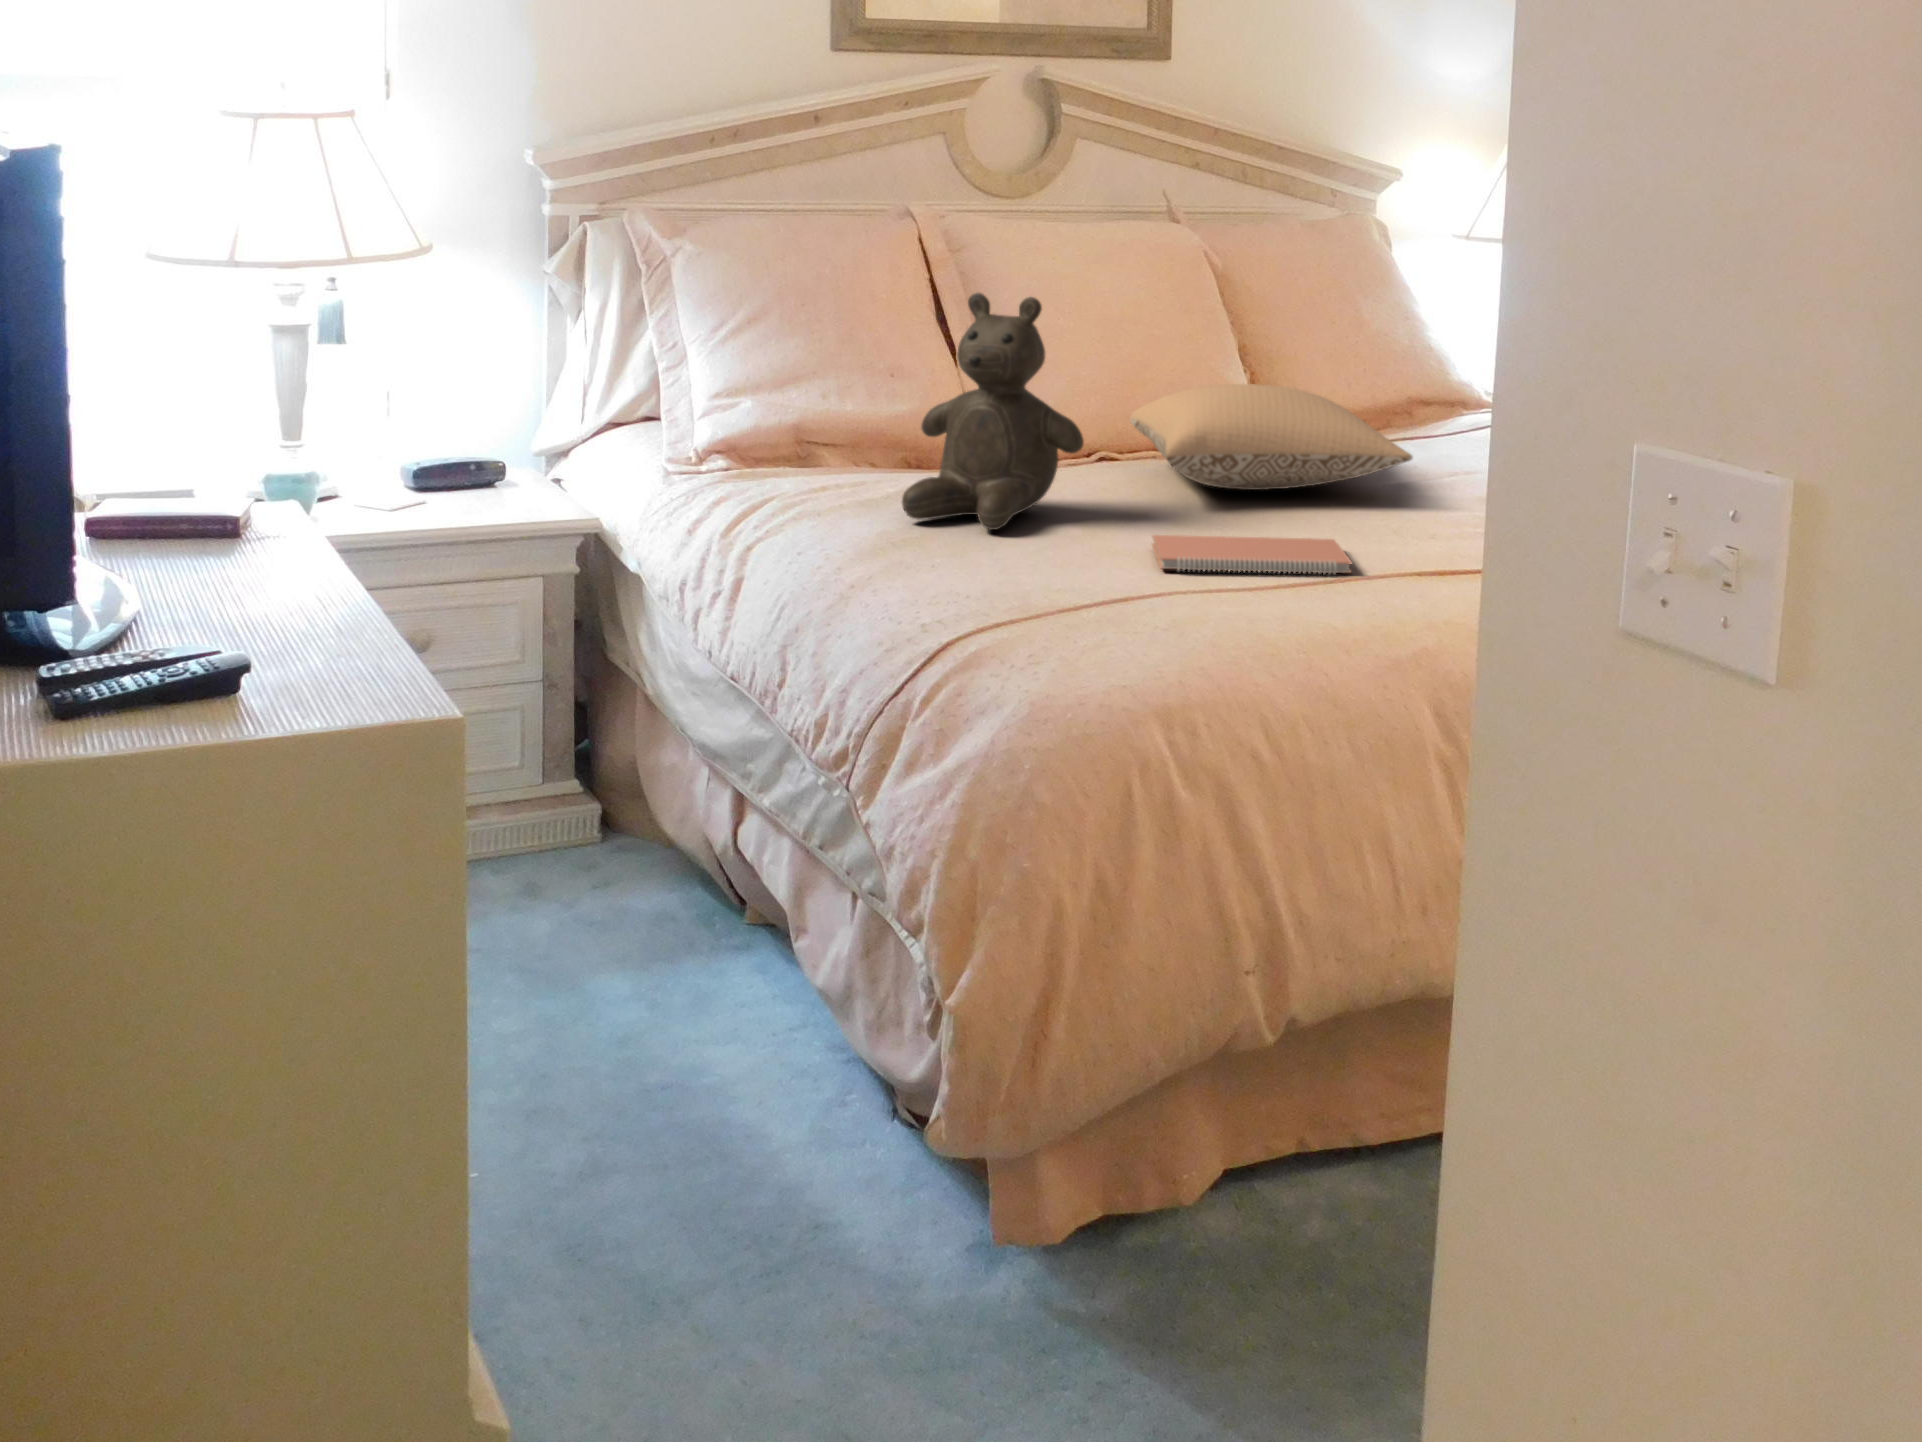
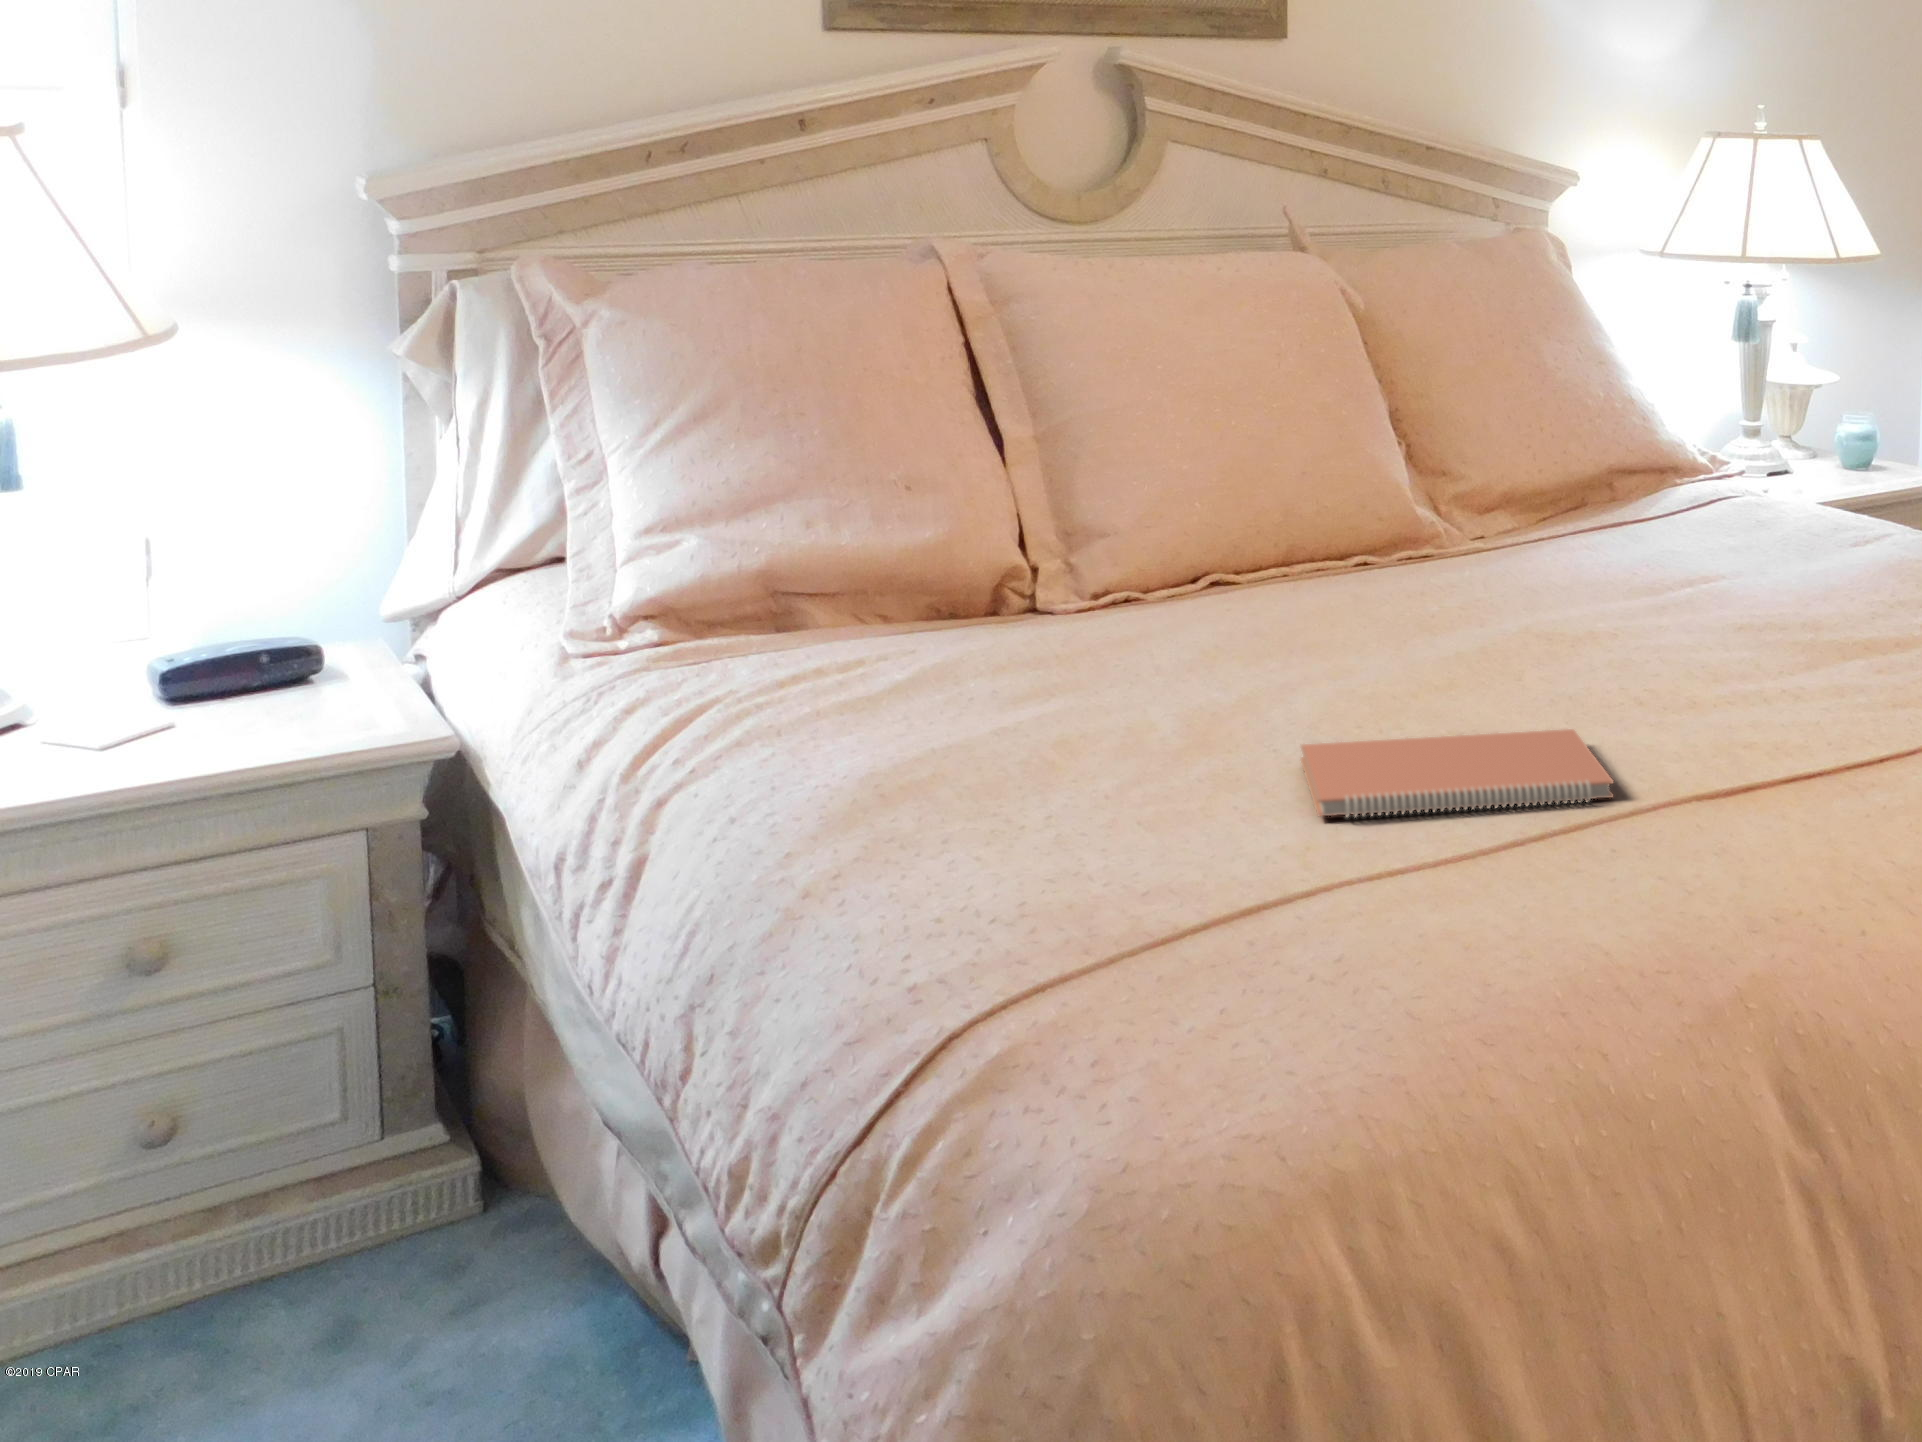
teddy bear: present [902,293,1084,530] -> none [908,376,1190,748]
pillow: present [1131,384,1412,490] -> none [1256,478,1661,633]

